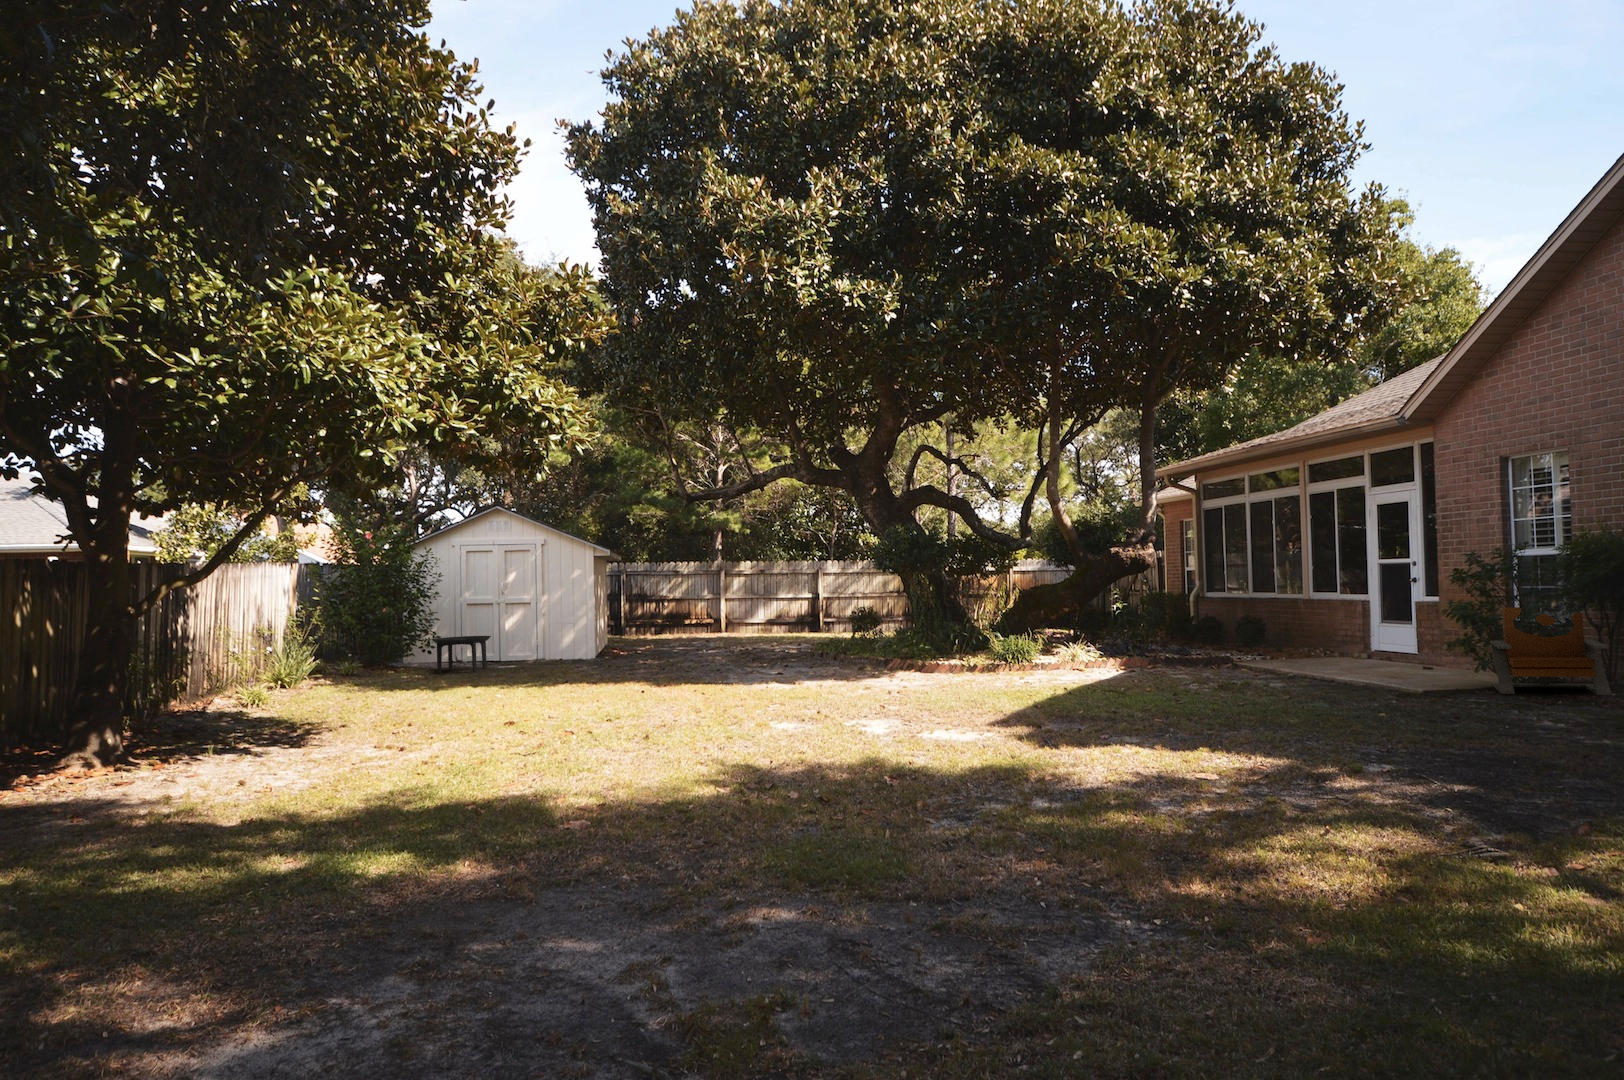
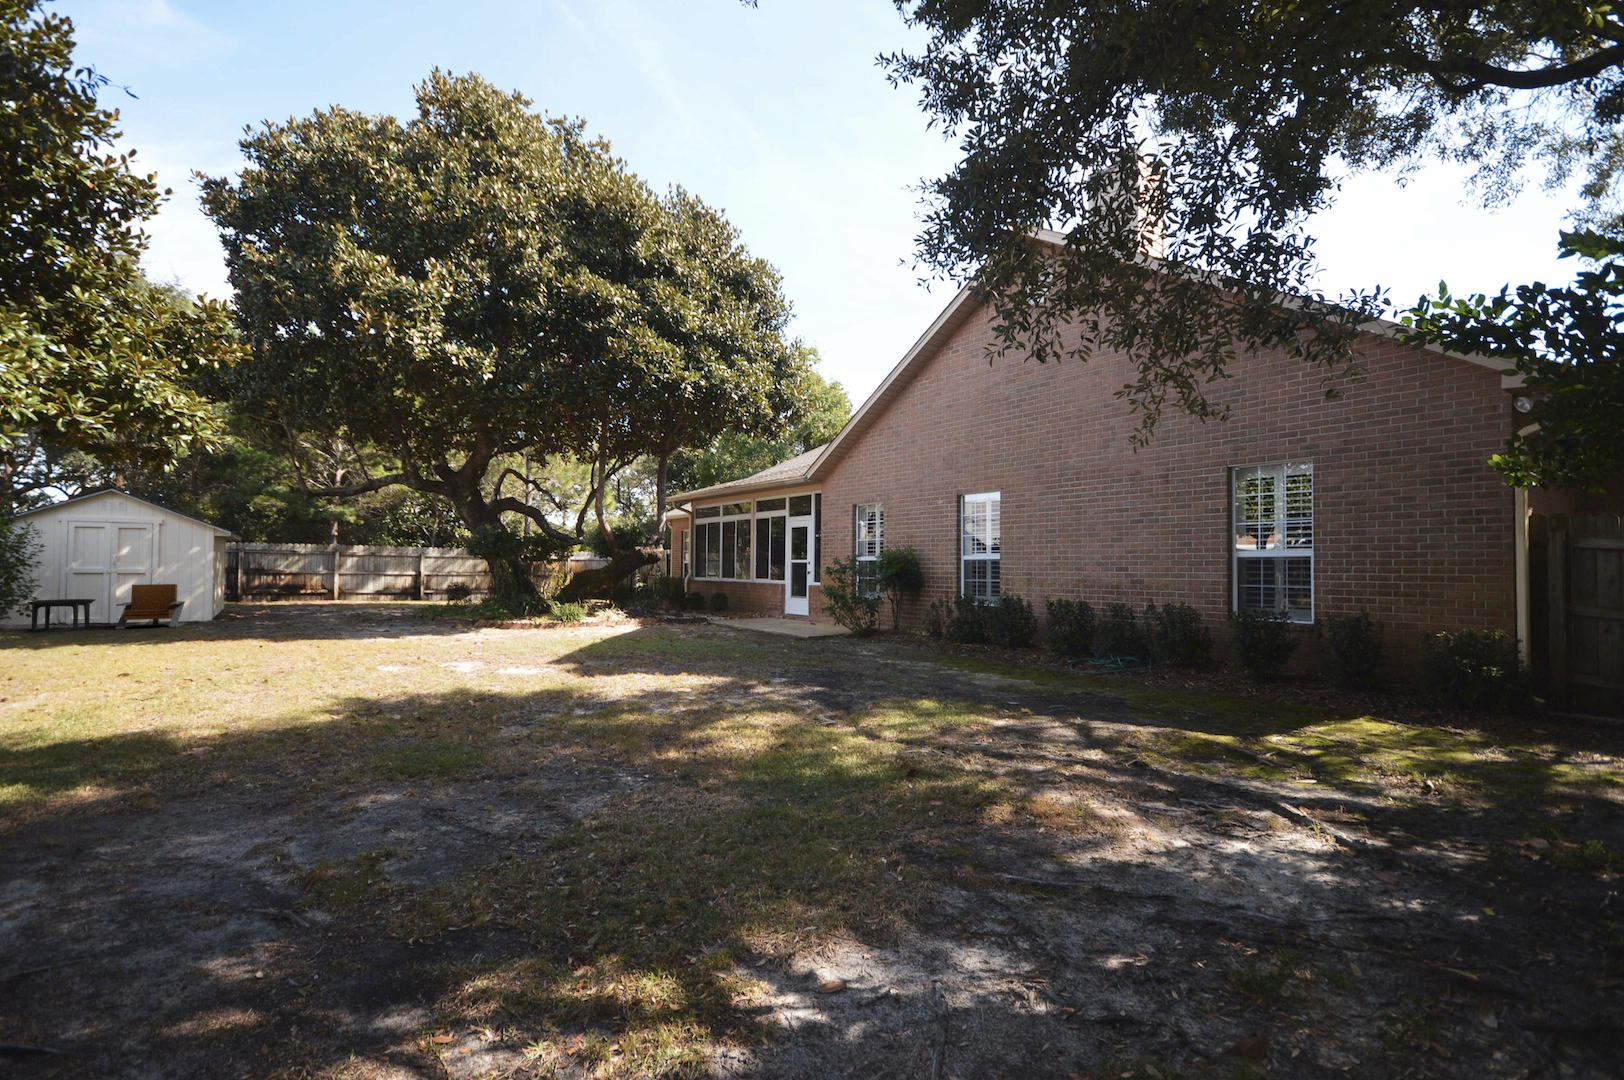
lounge chair: present [1490,607,1611,695] -> present [116,584,185,629]

